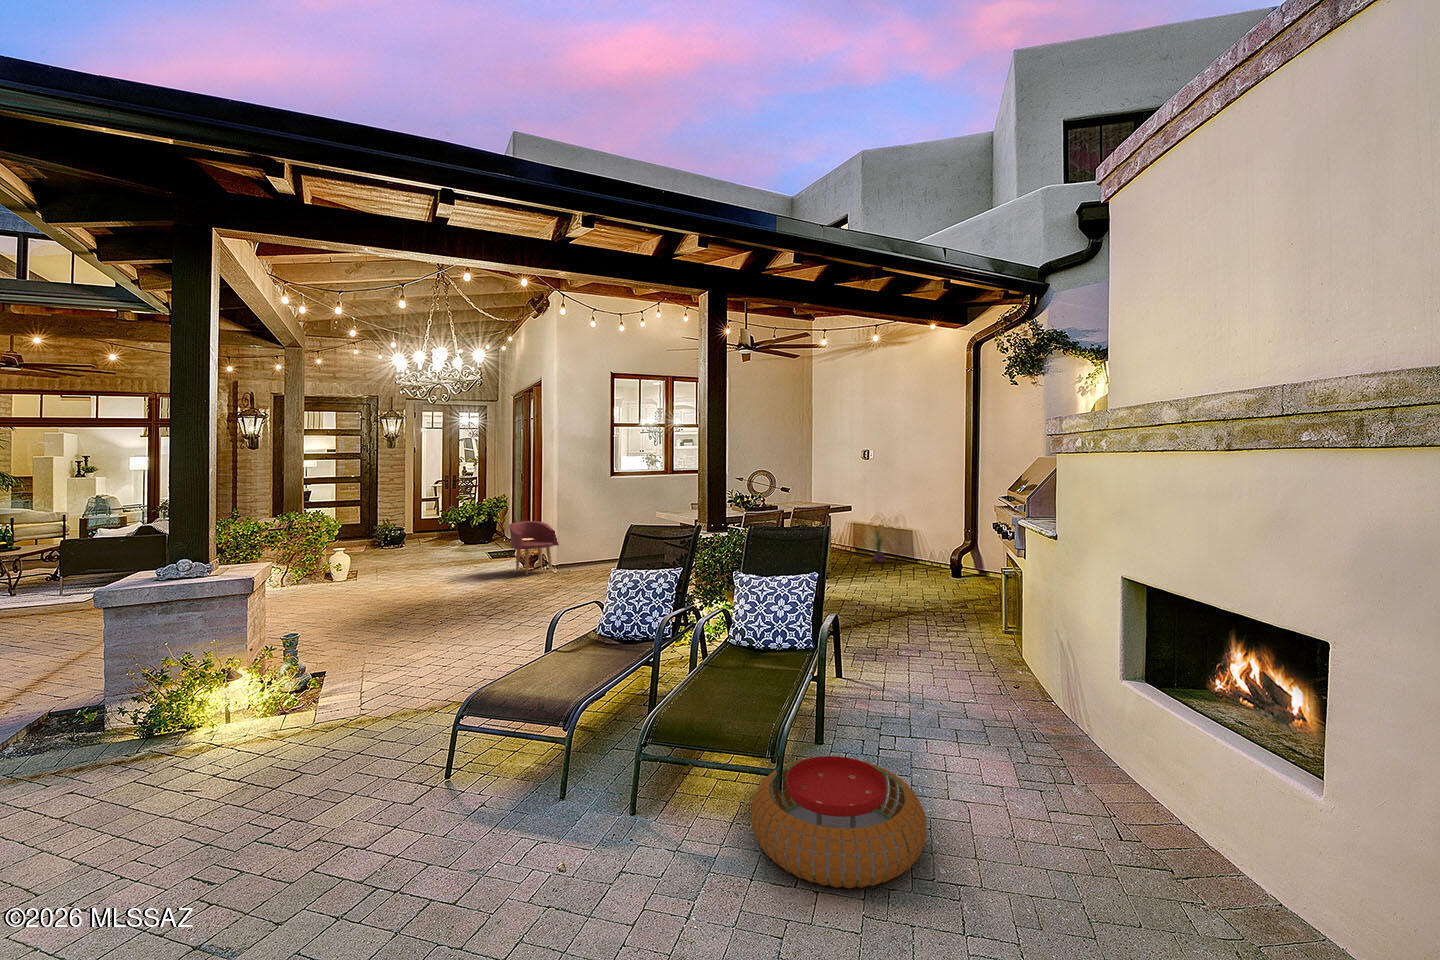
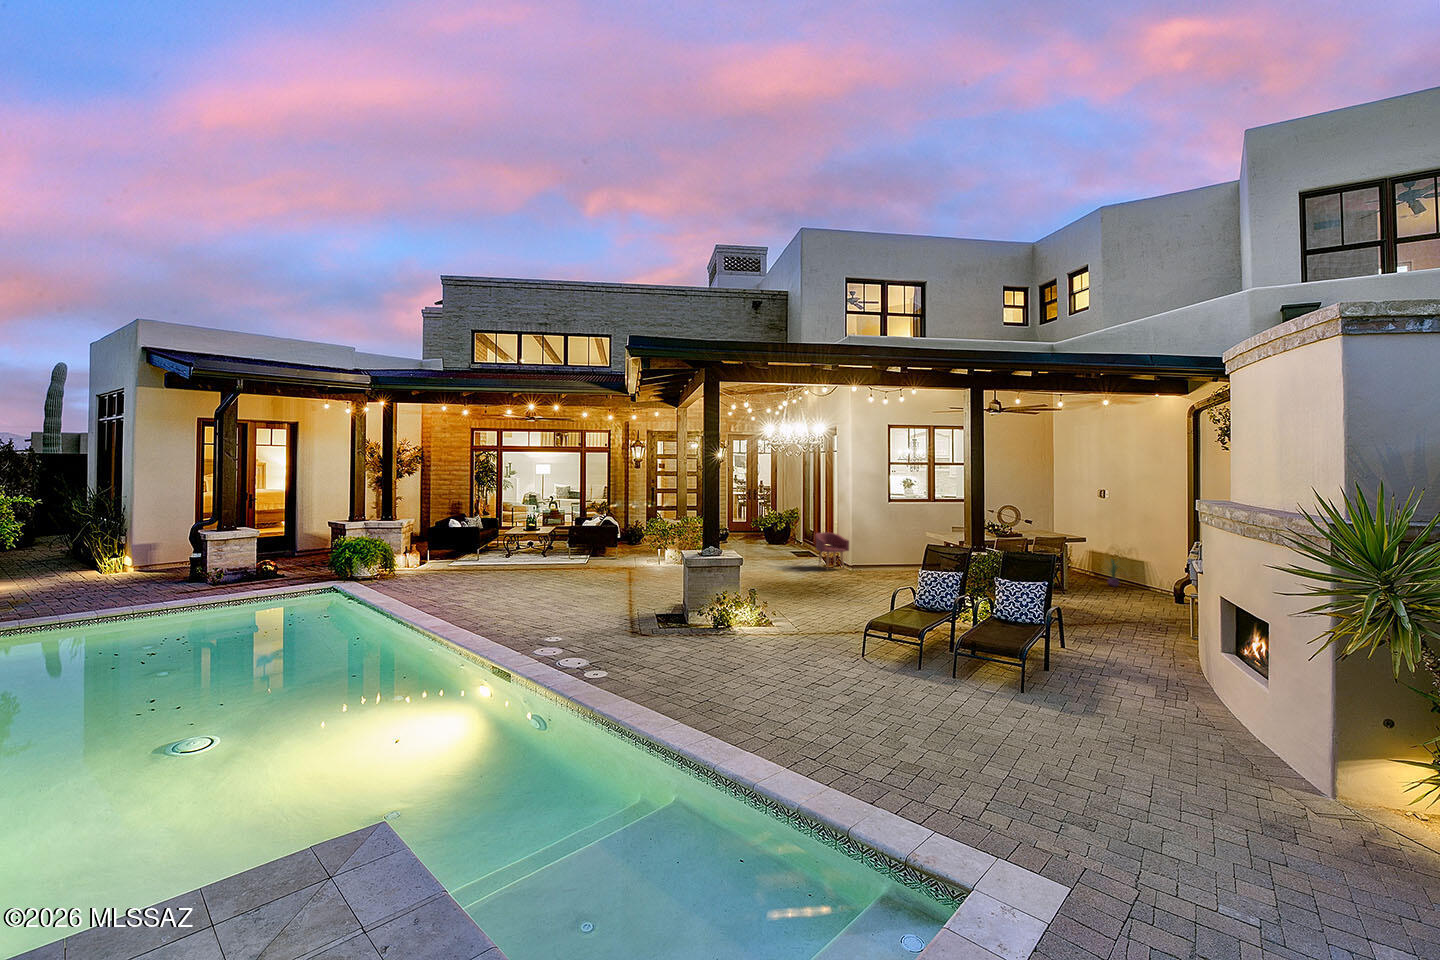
pouf: present [751,756,927,888] -> none [1007,667,1096,714]

